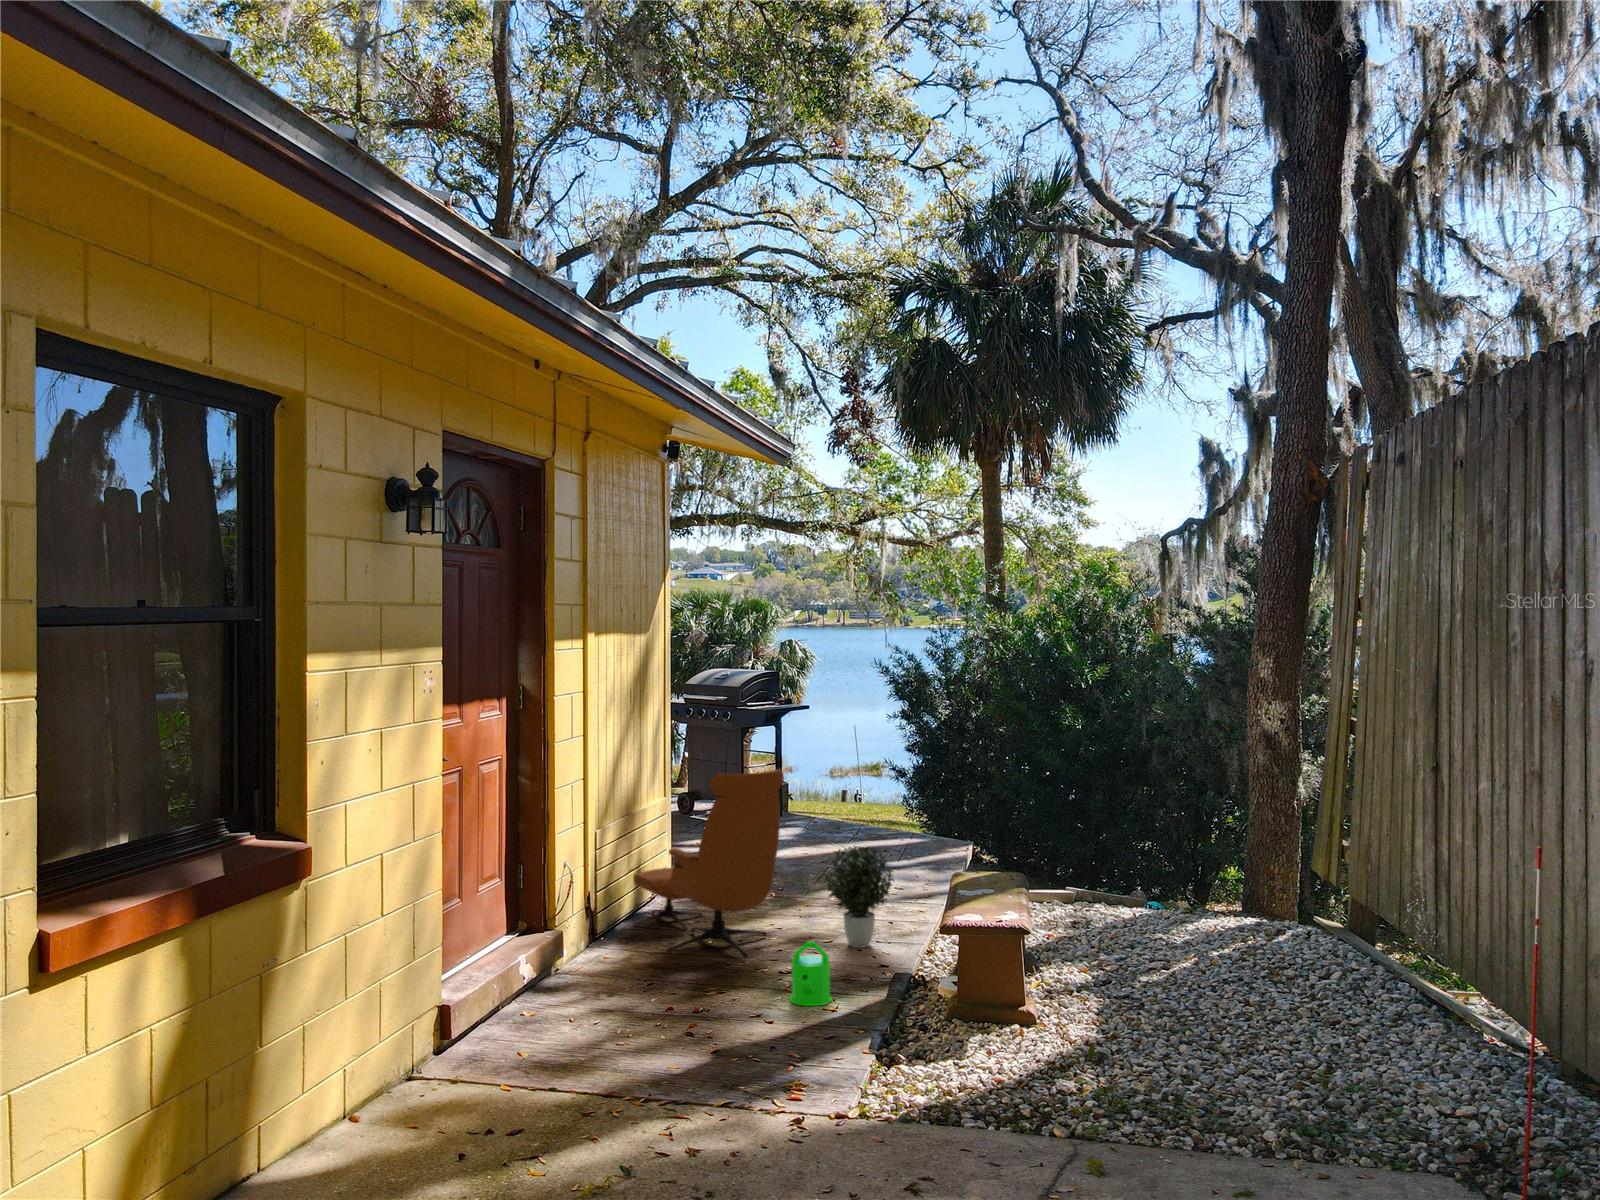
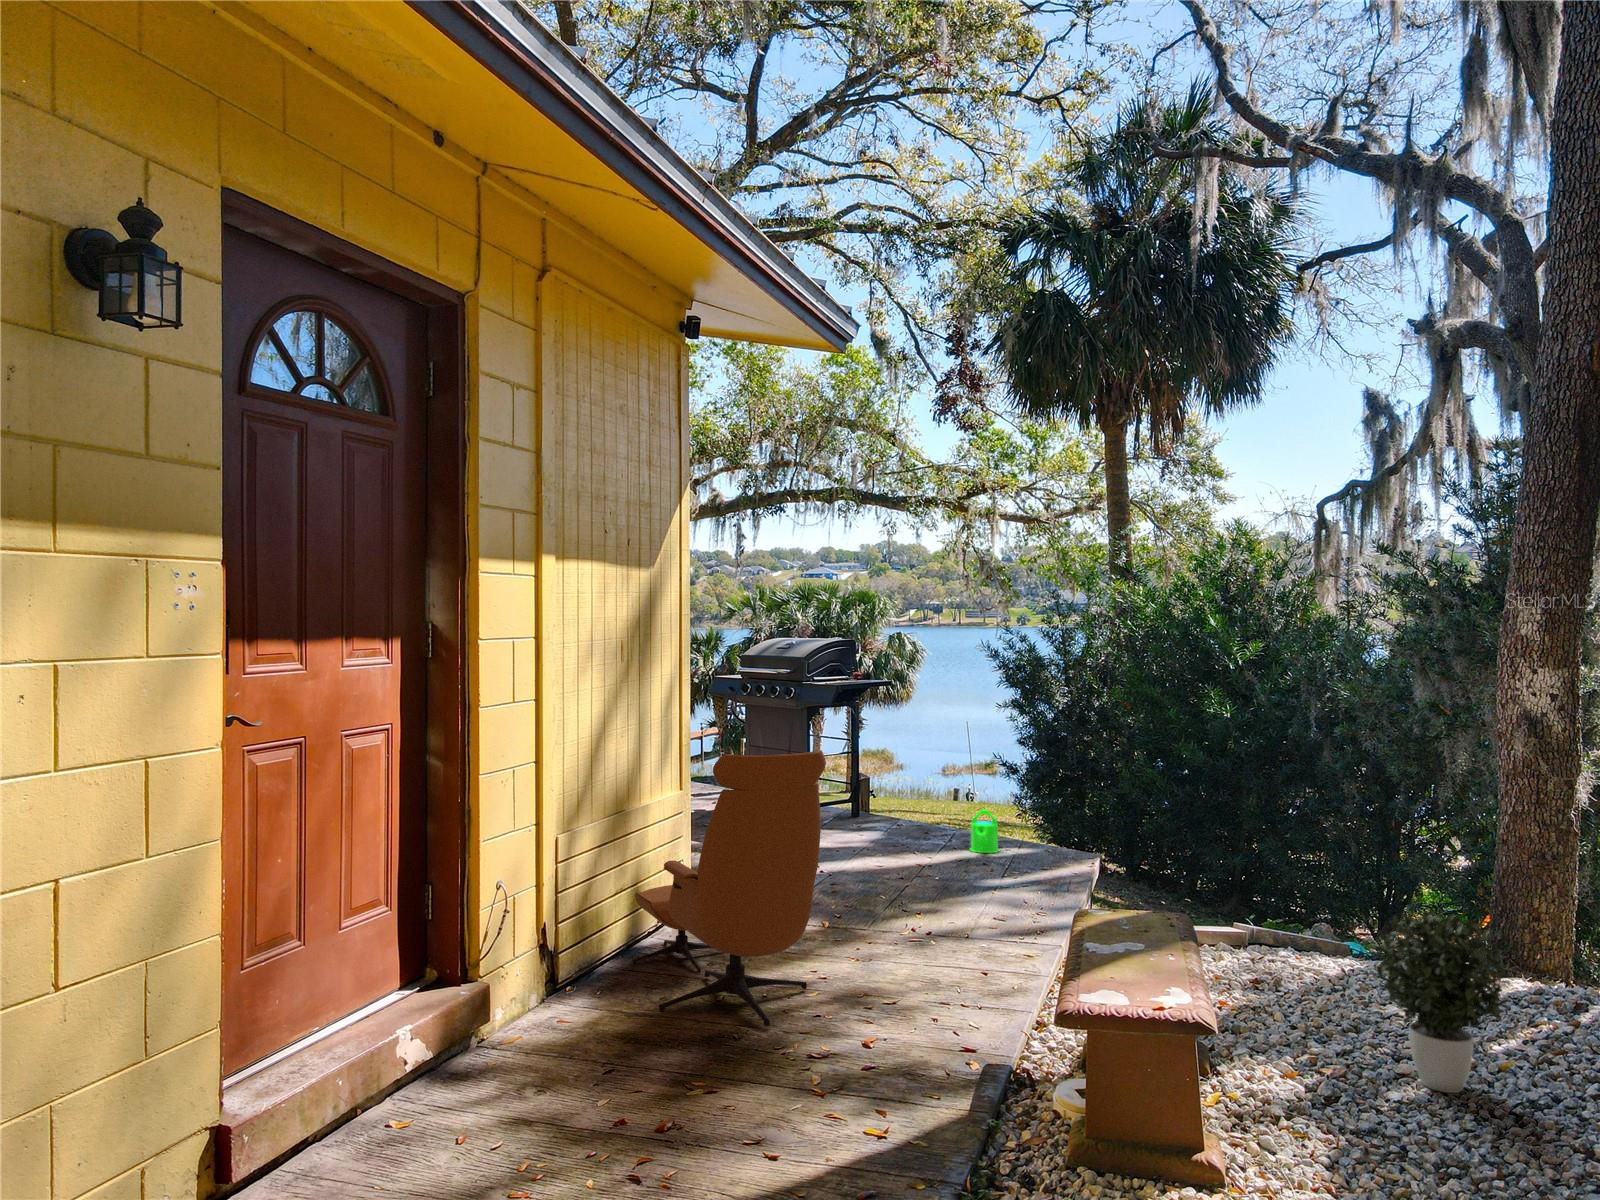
potted plant: present [825,846,894,948] -> present [1375,911,1509,1093]
watering can: present [789,941,833,1006] -> present [970,809,999,853]

